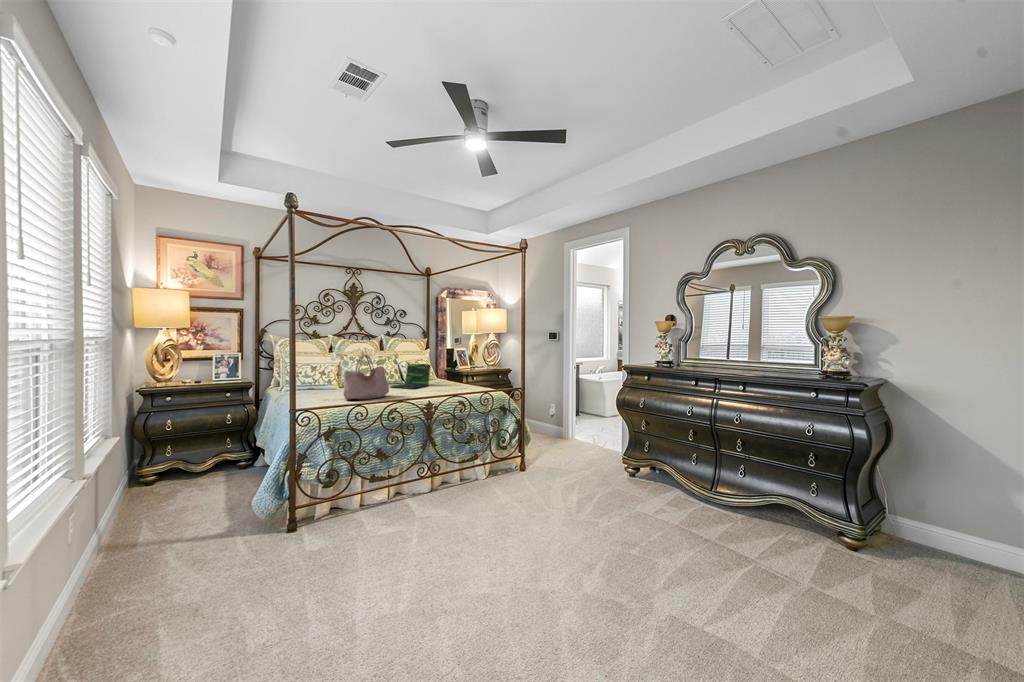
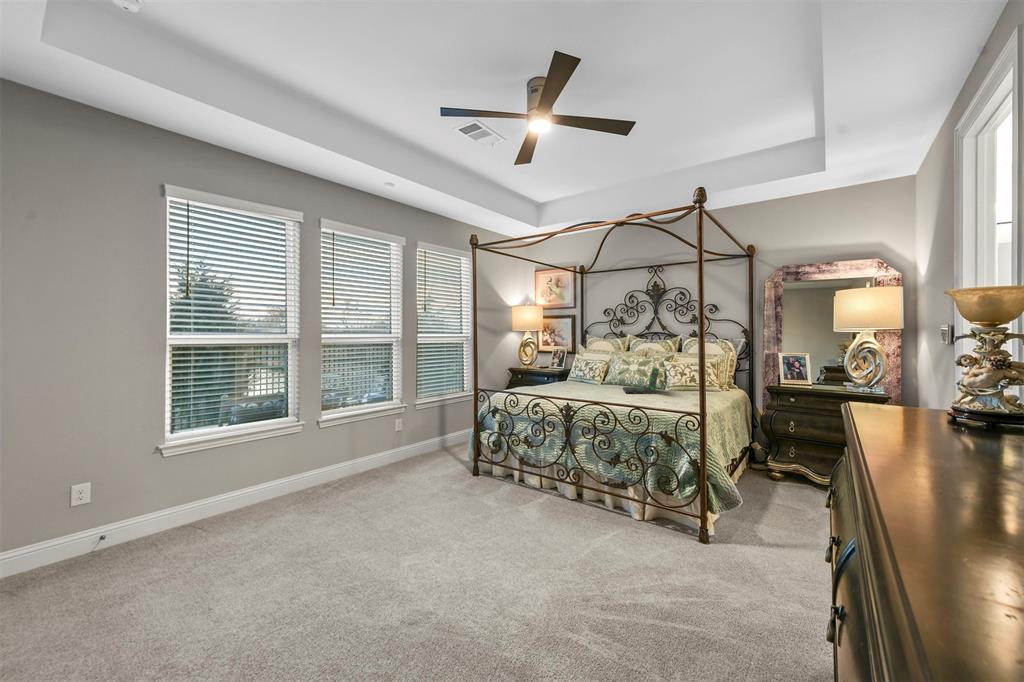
handbag: present [343,355,389,400] -> none [539,355,578,394]

